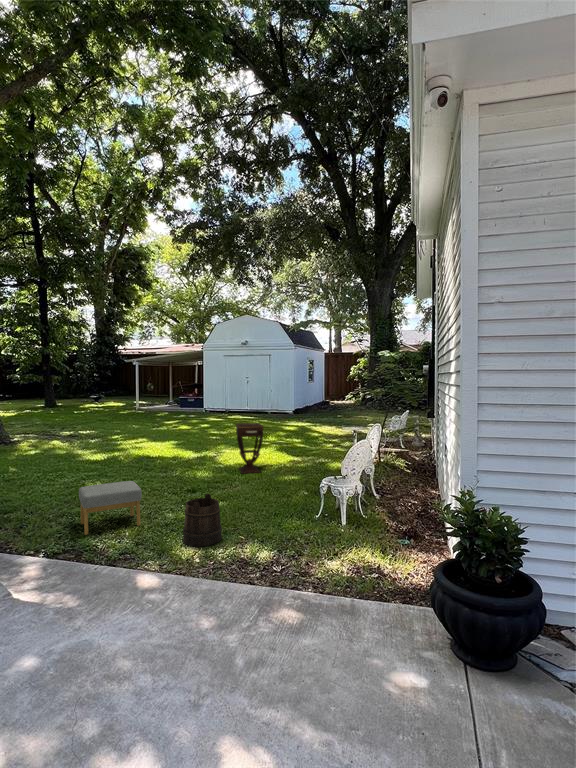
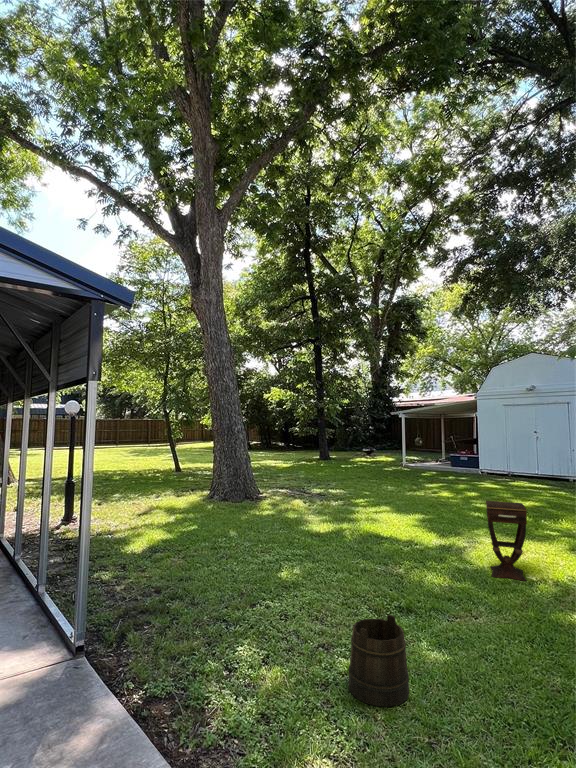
footstool: present [79,481,142,535] -> none [245,565,317,634]

